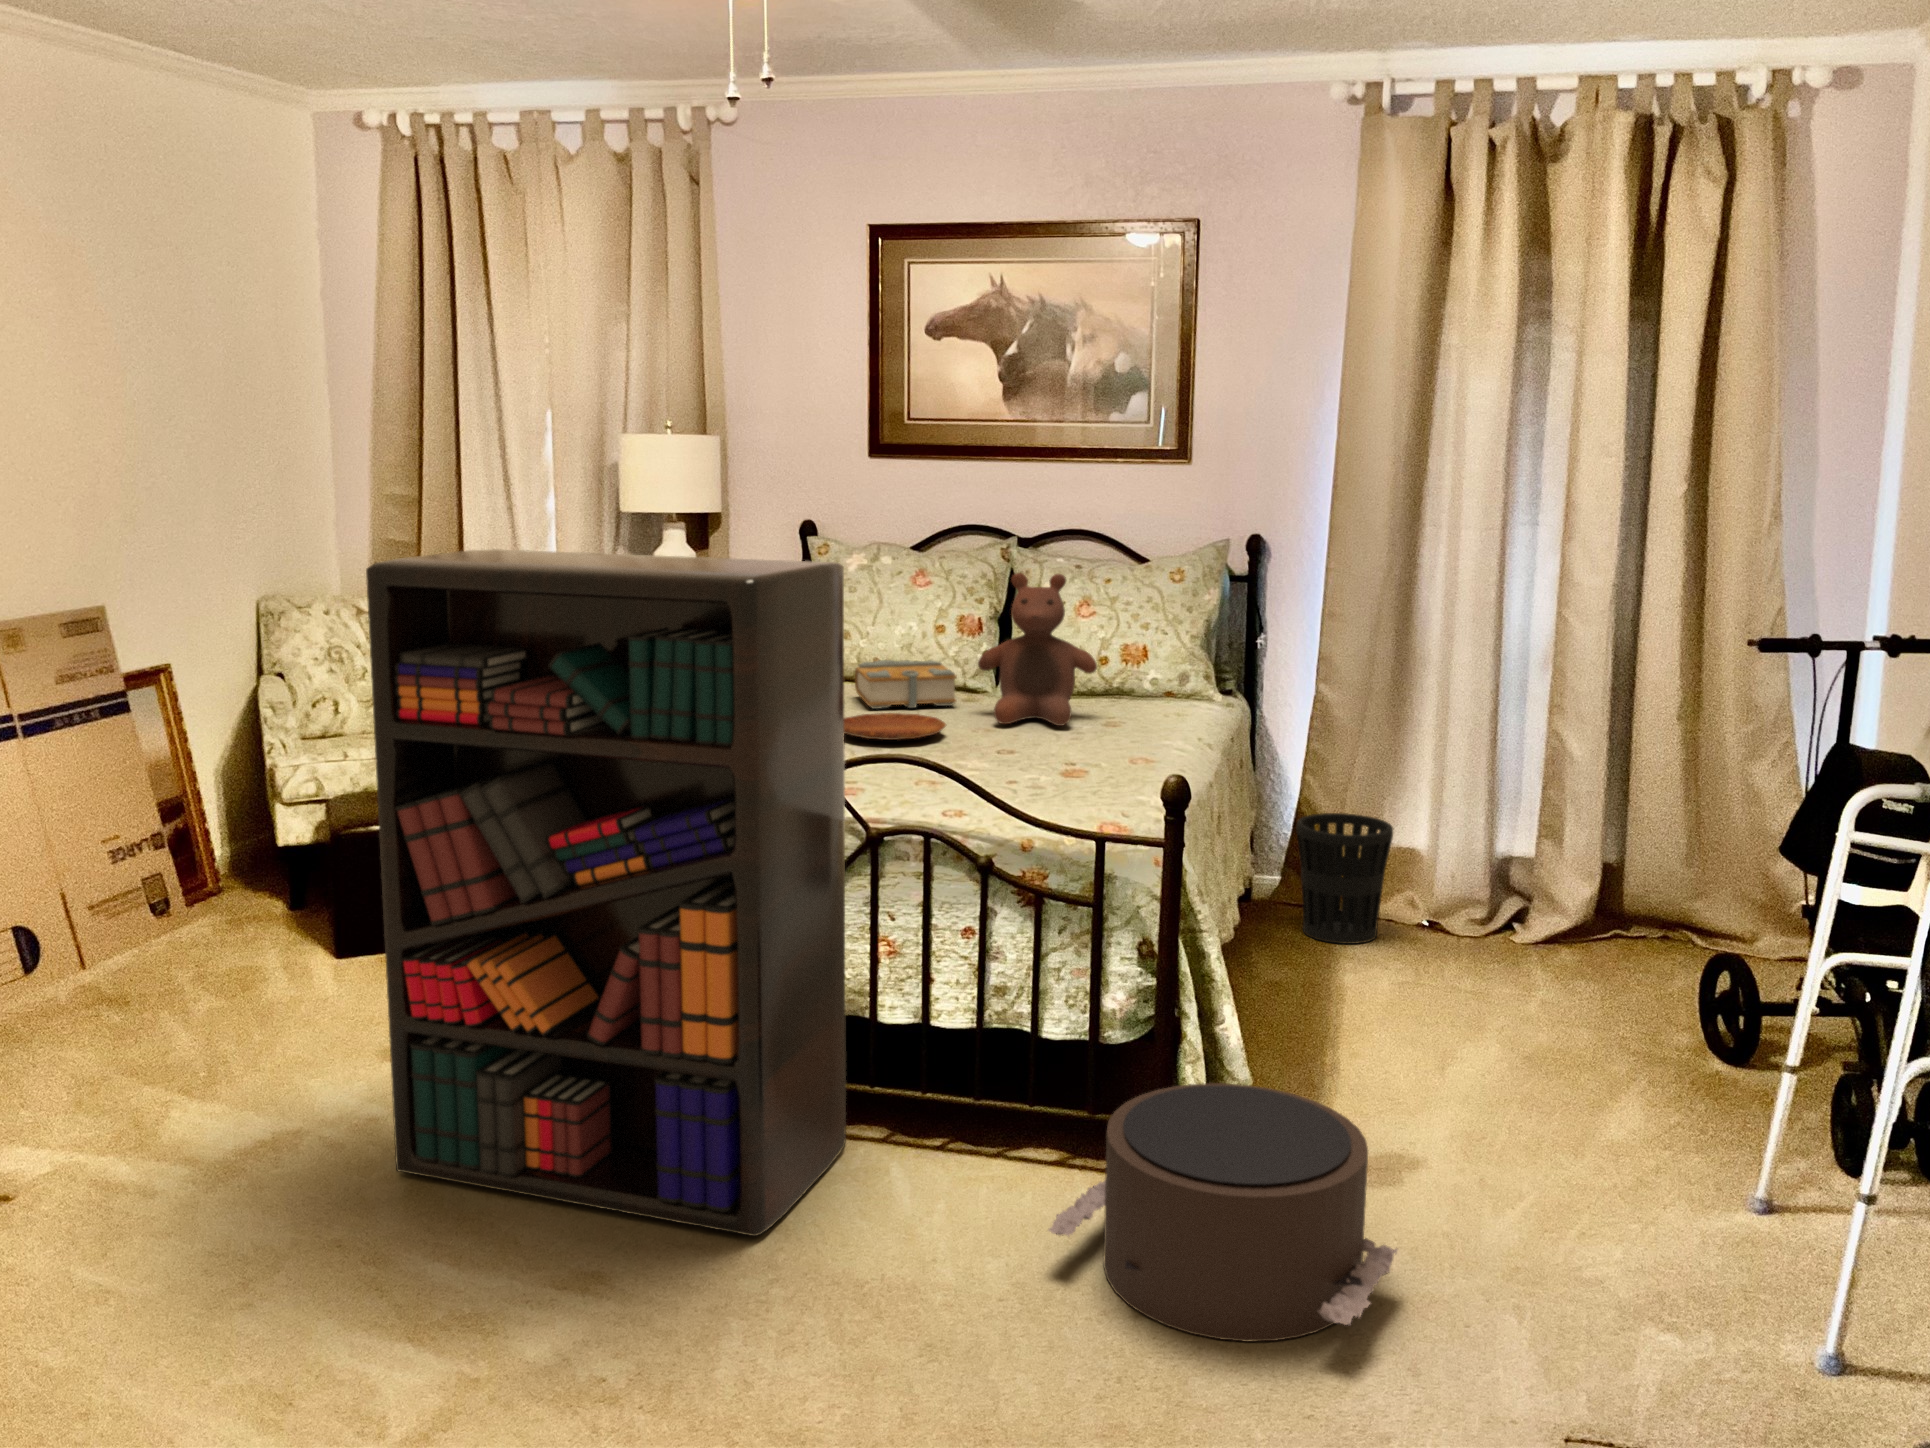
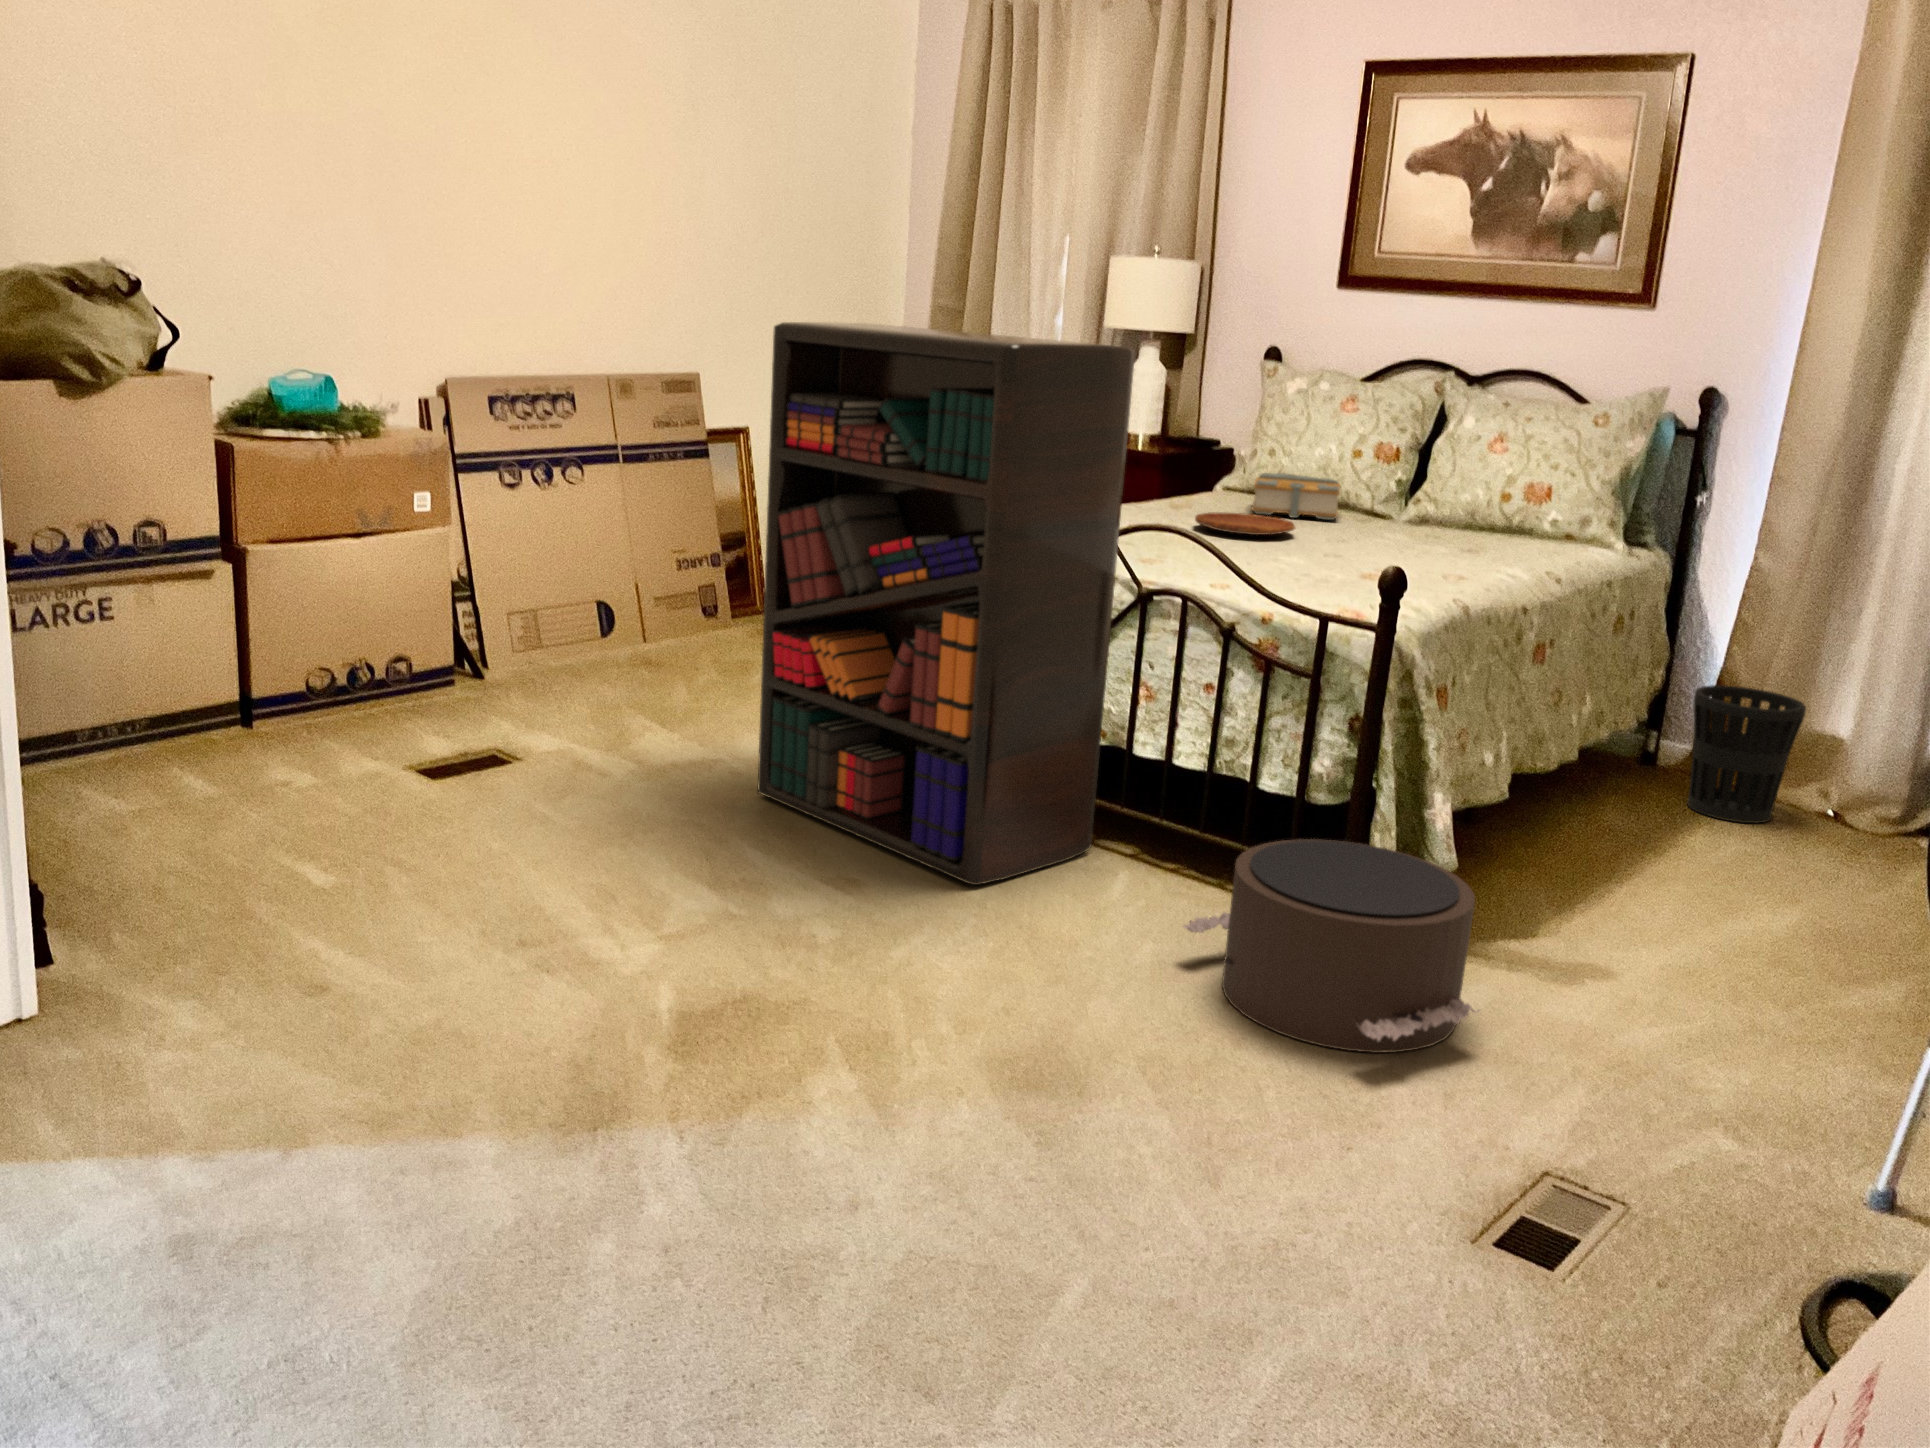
stuffed bear: present [978,573,1097,726] -> none [1352,396,1470,545]

